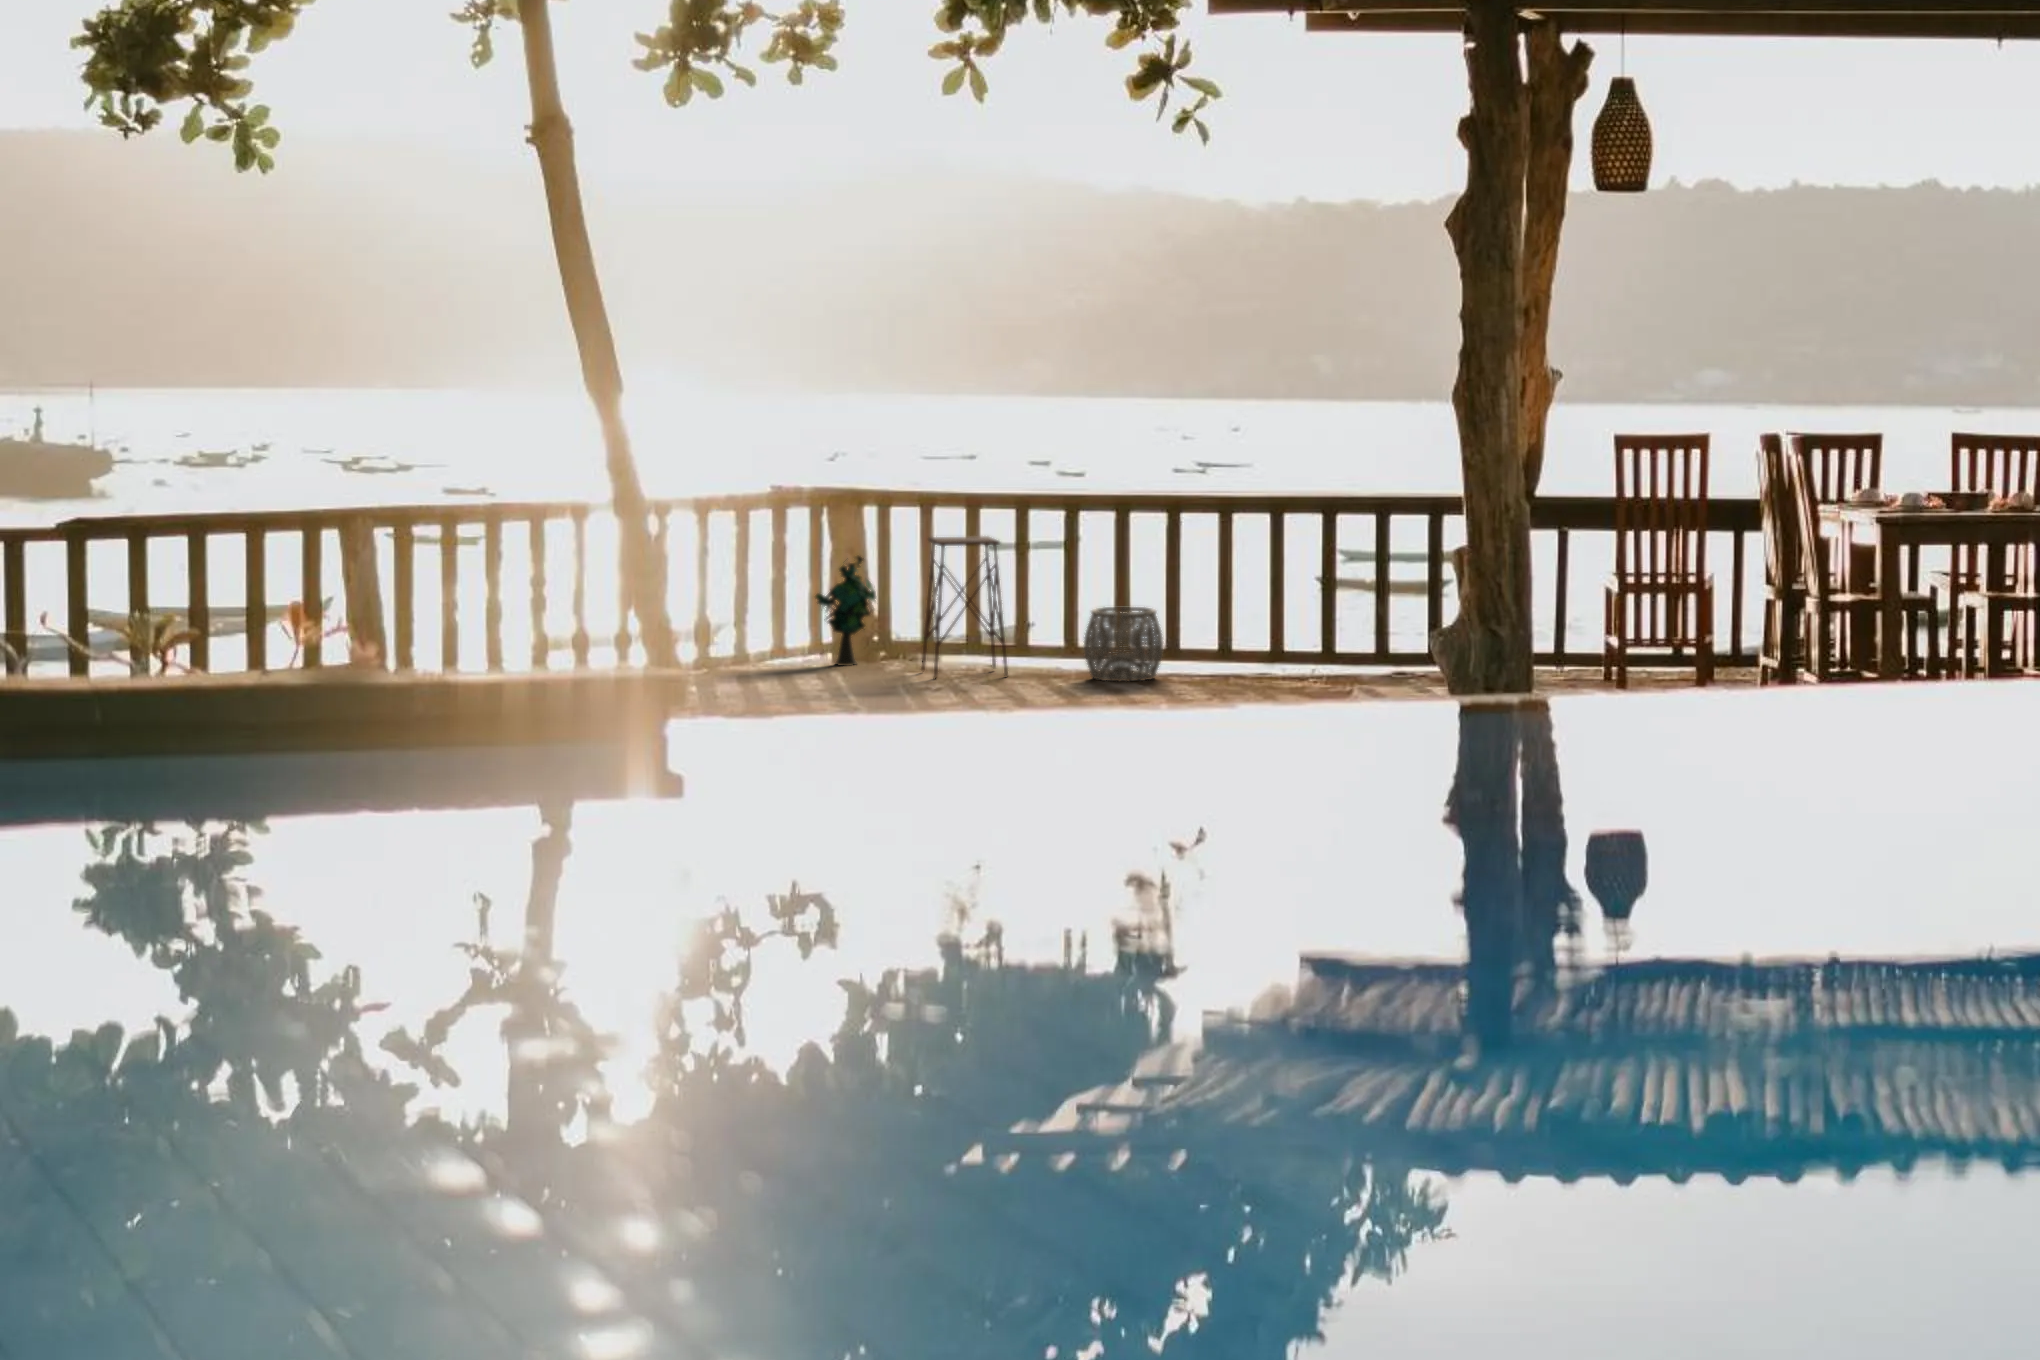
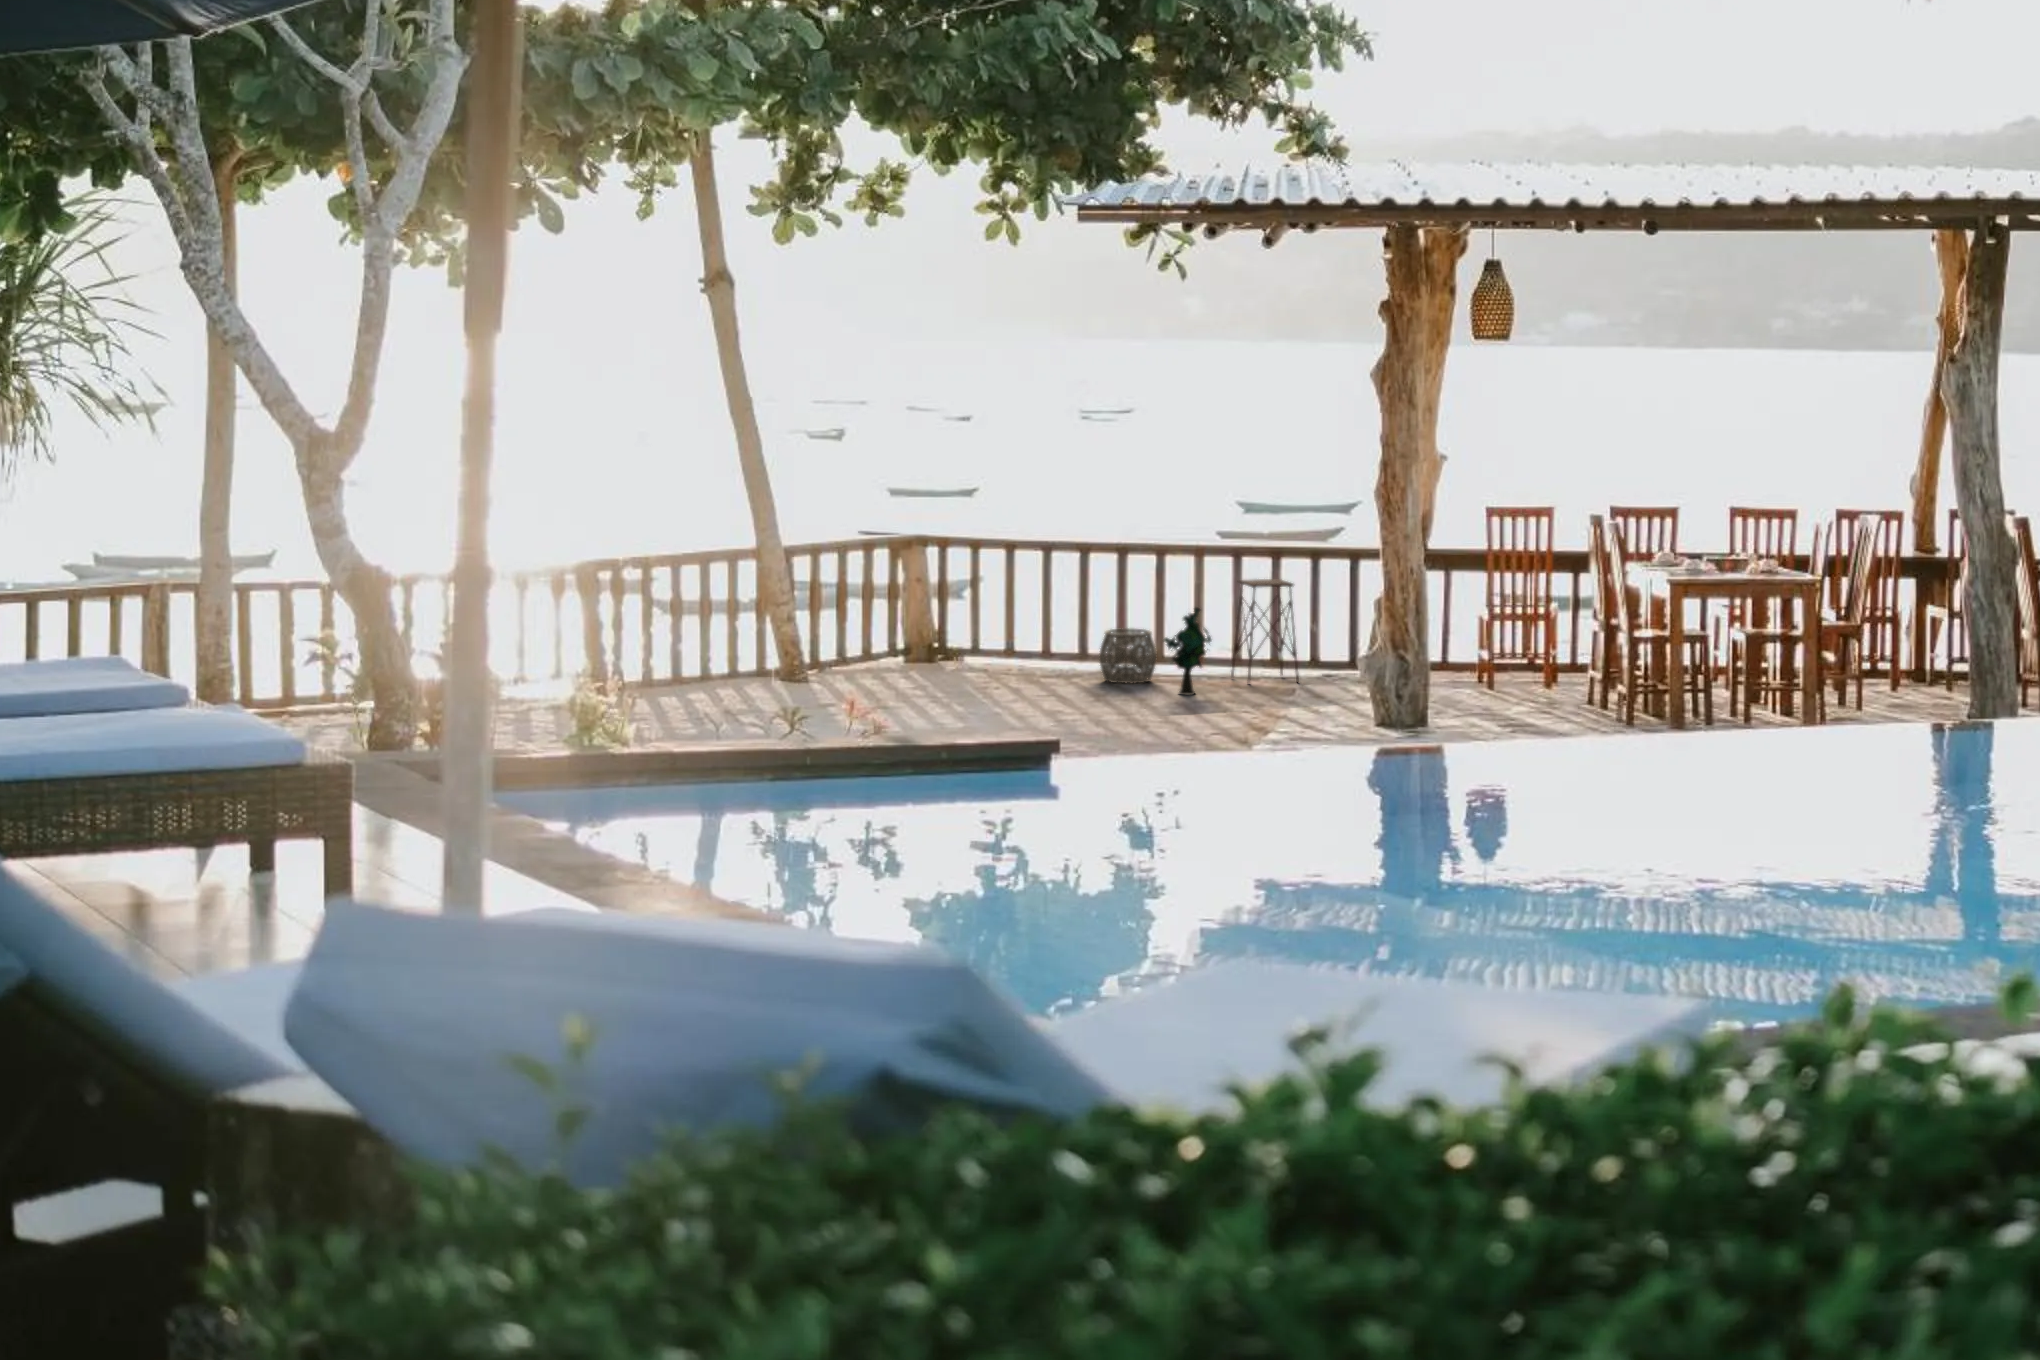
side table: present [922,536,1008,678] -> present [1231,579,1299,683]
decorative plant: present [815,556,876,666] -> present [1164,608,1211,695]

